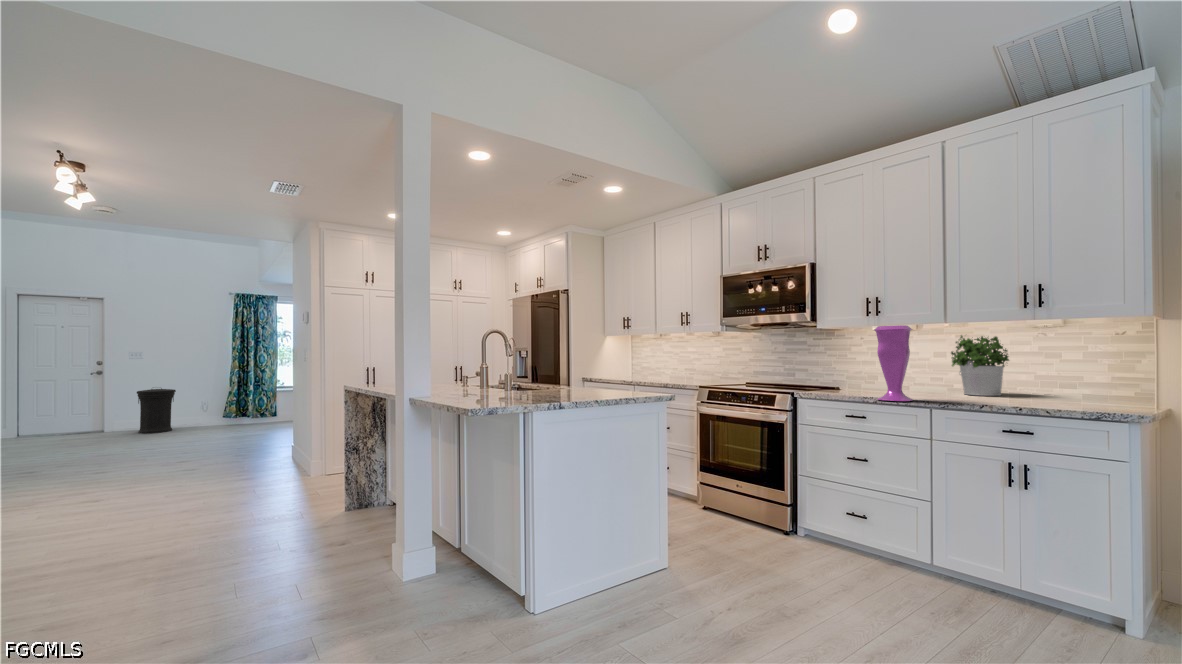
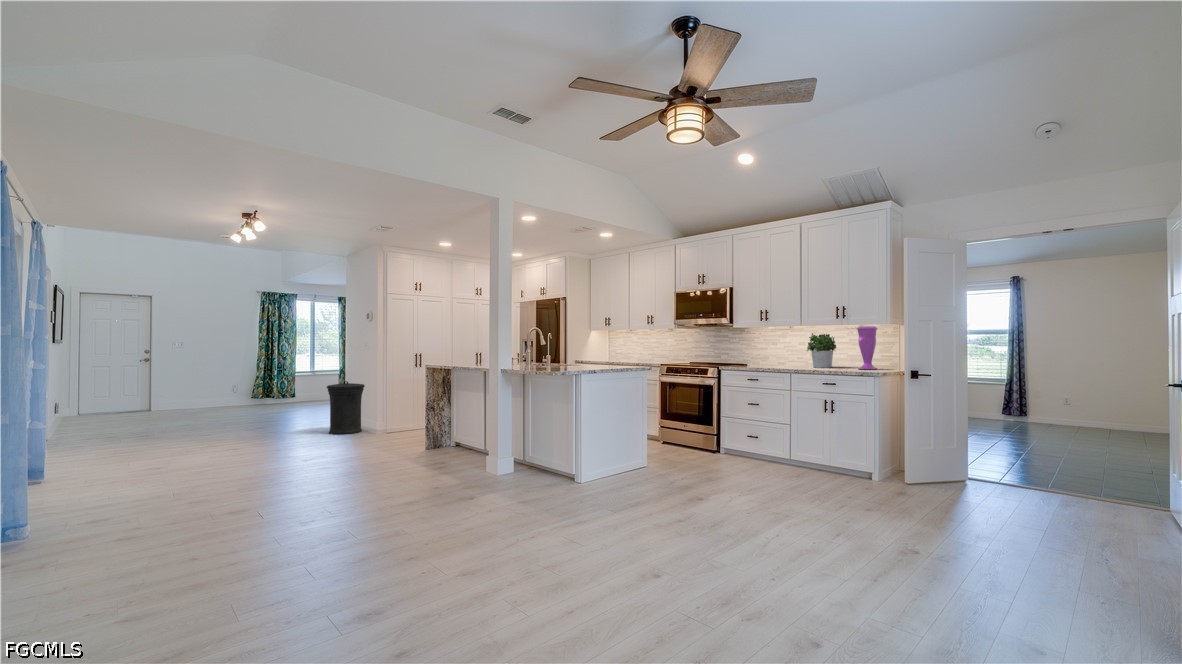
vase: present [874,325,913,401] -> present [857,326,878,369]
trash can: present [137,388,176,433] -> present [327,381,365,434]

